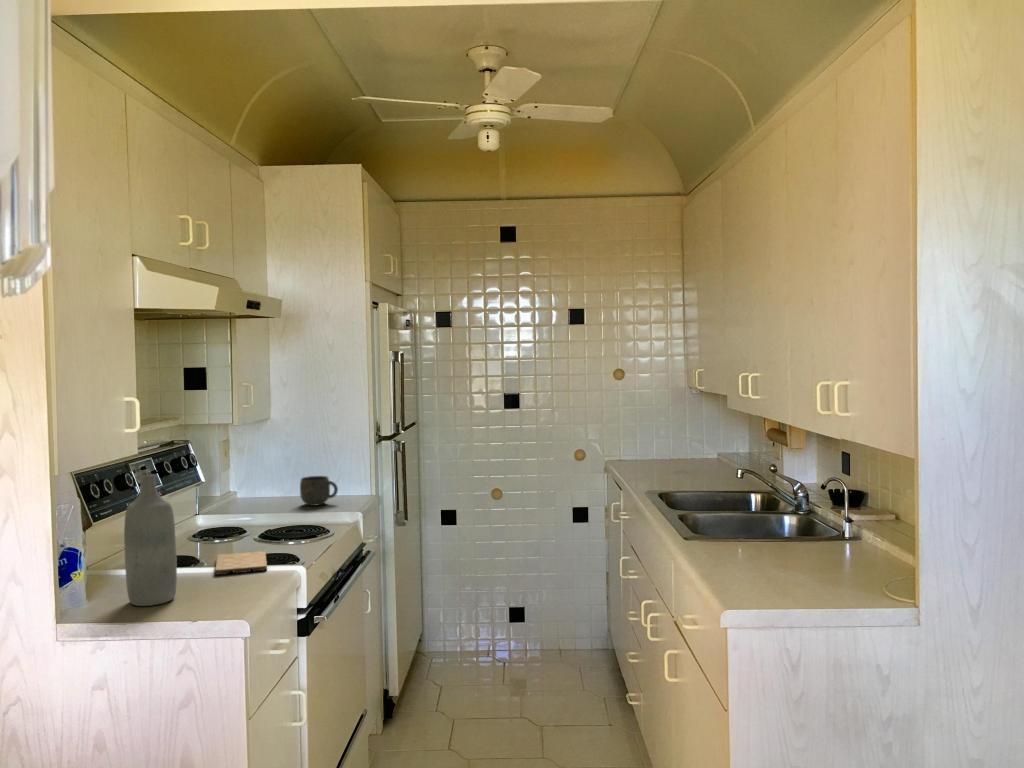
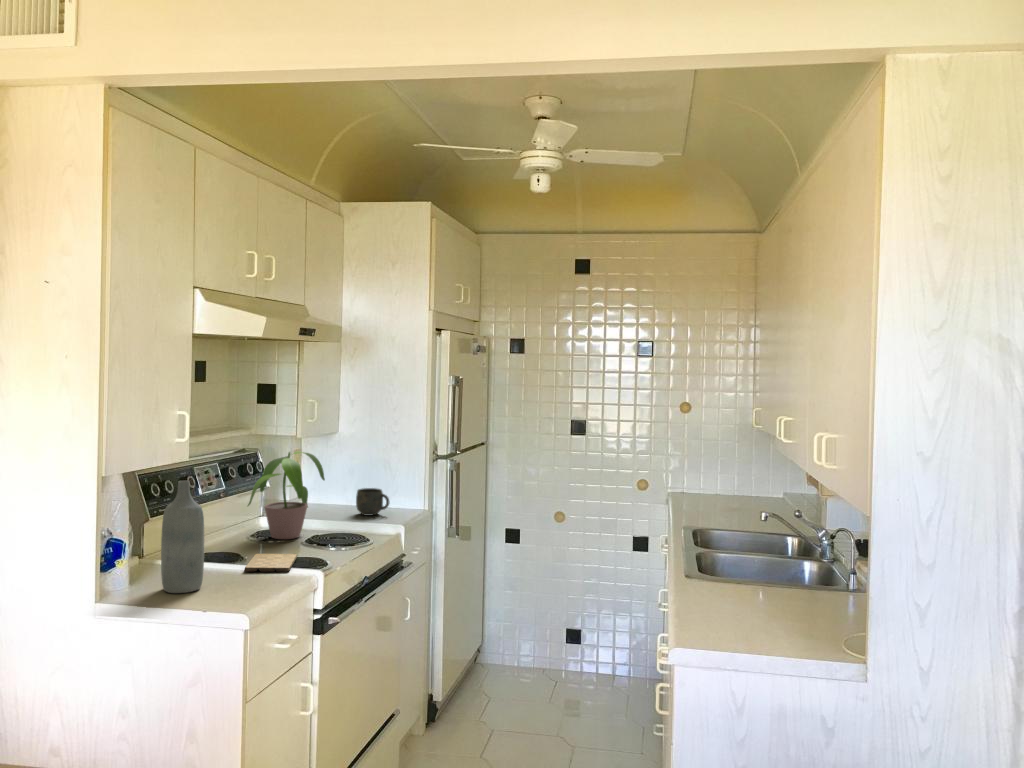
potted plant: none [180,438,290,537] -> present [248,452,325,539]

